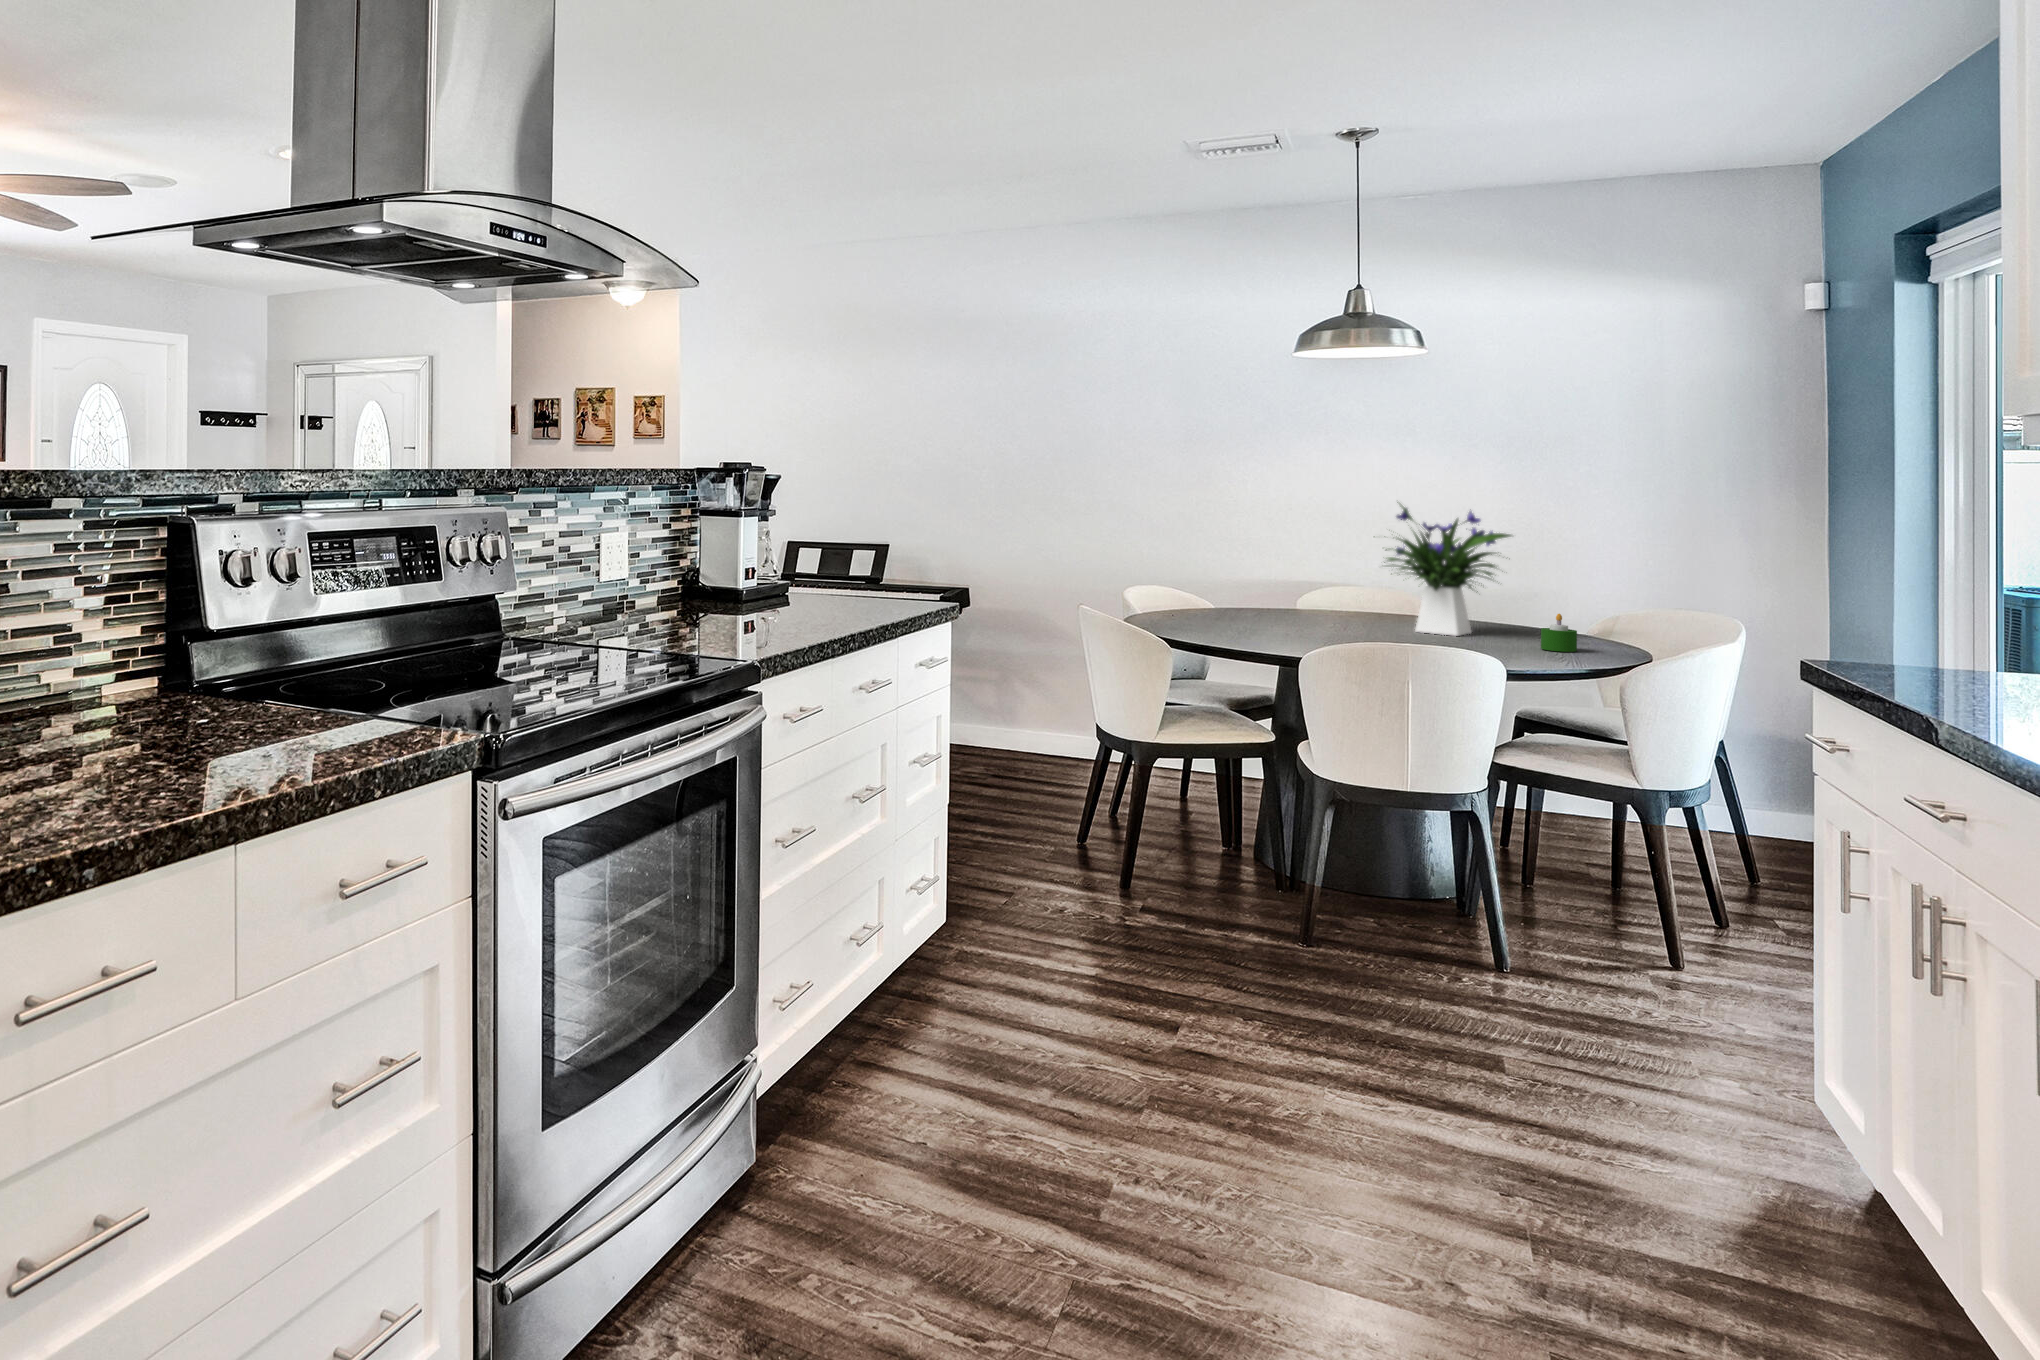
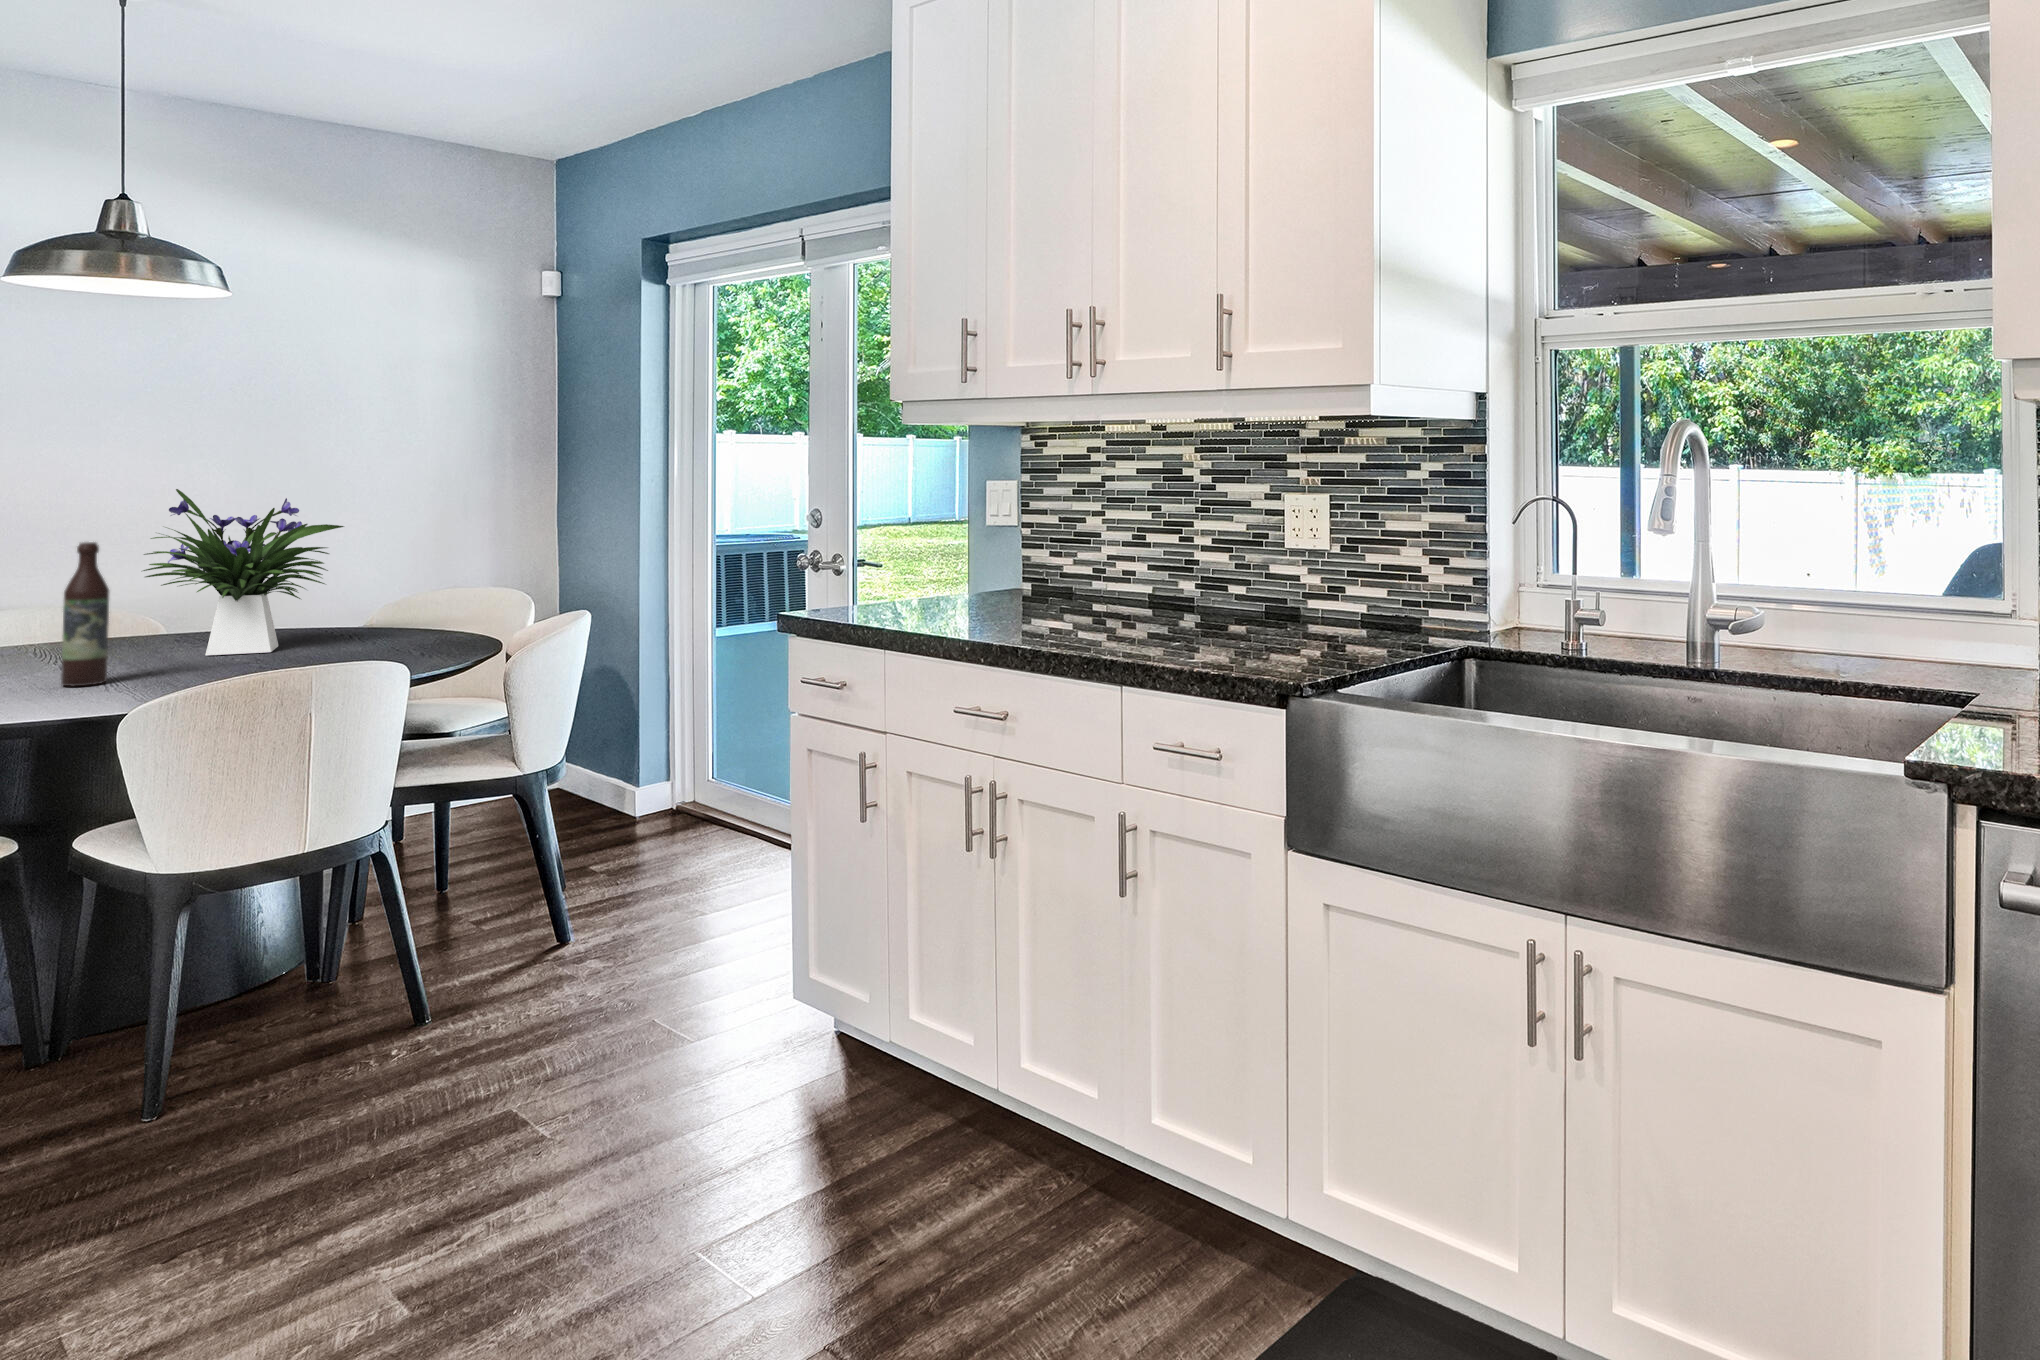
wine bottle: none [1309,536,1335,639] -> present [61,542,109,686]
candle: present [1541,614,1577,652] -> none [394,610,436,652]

